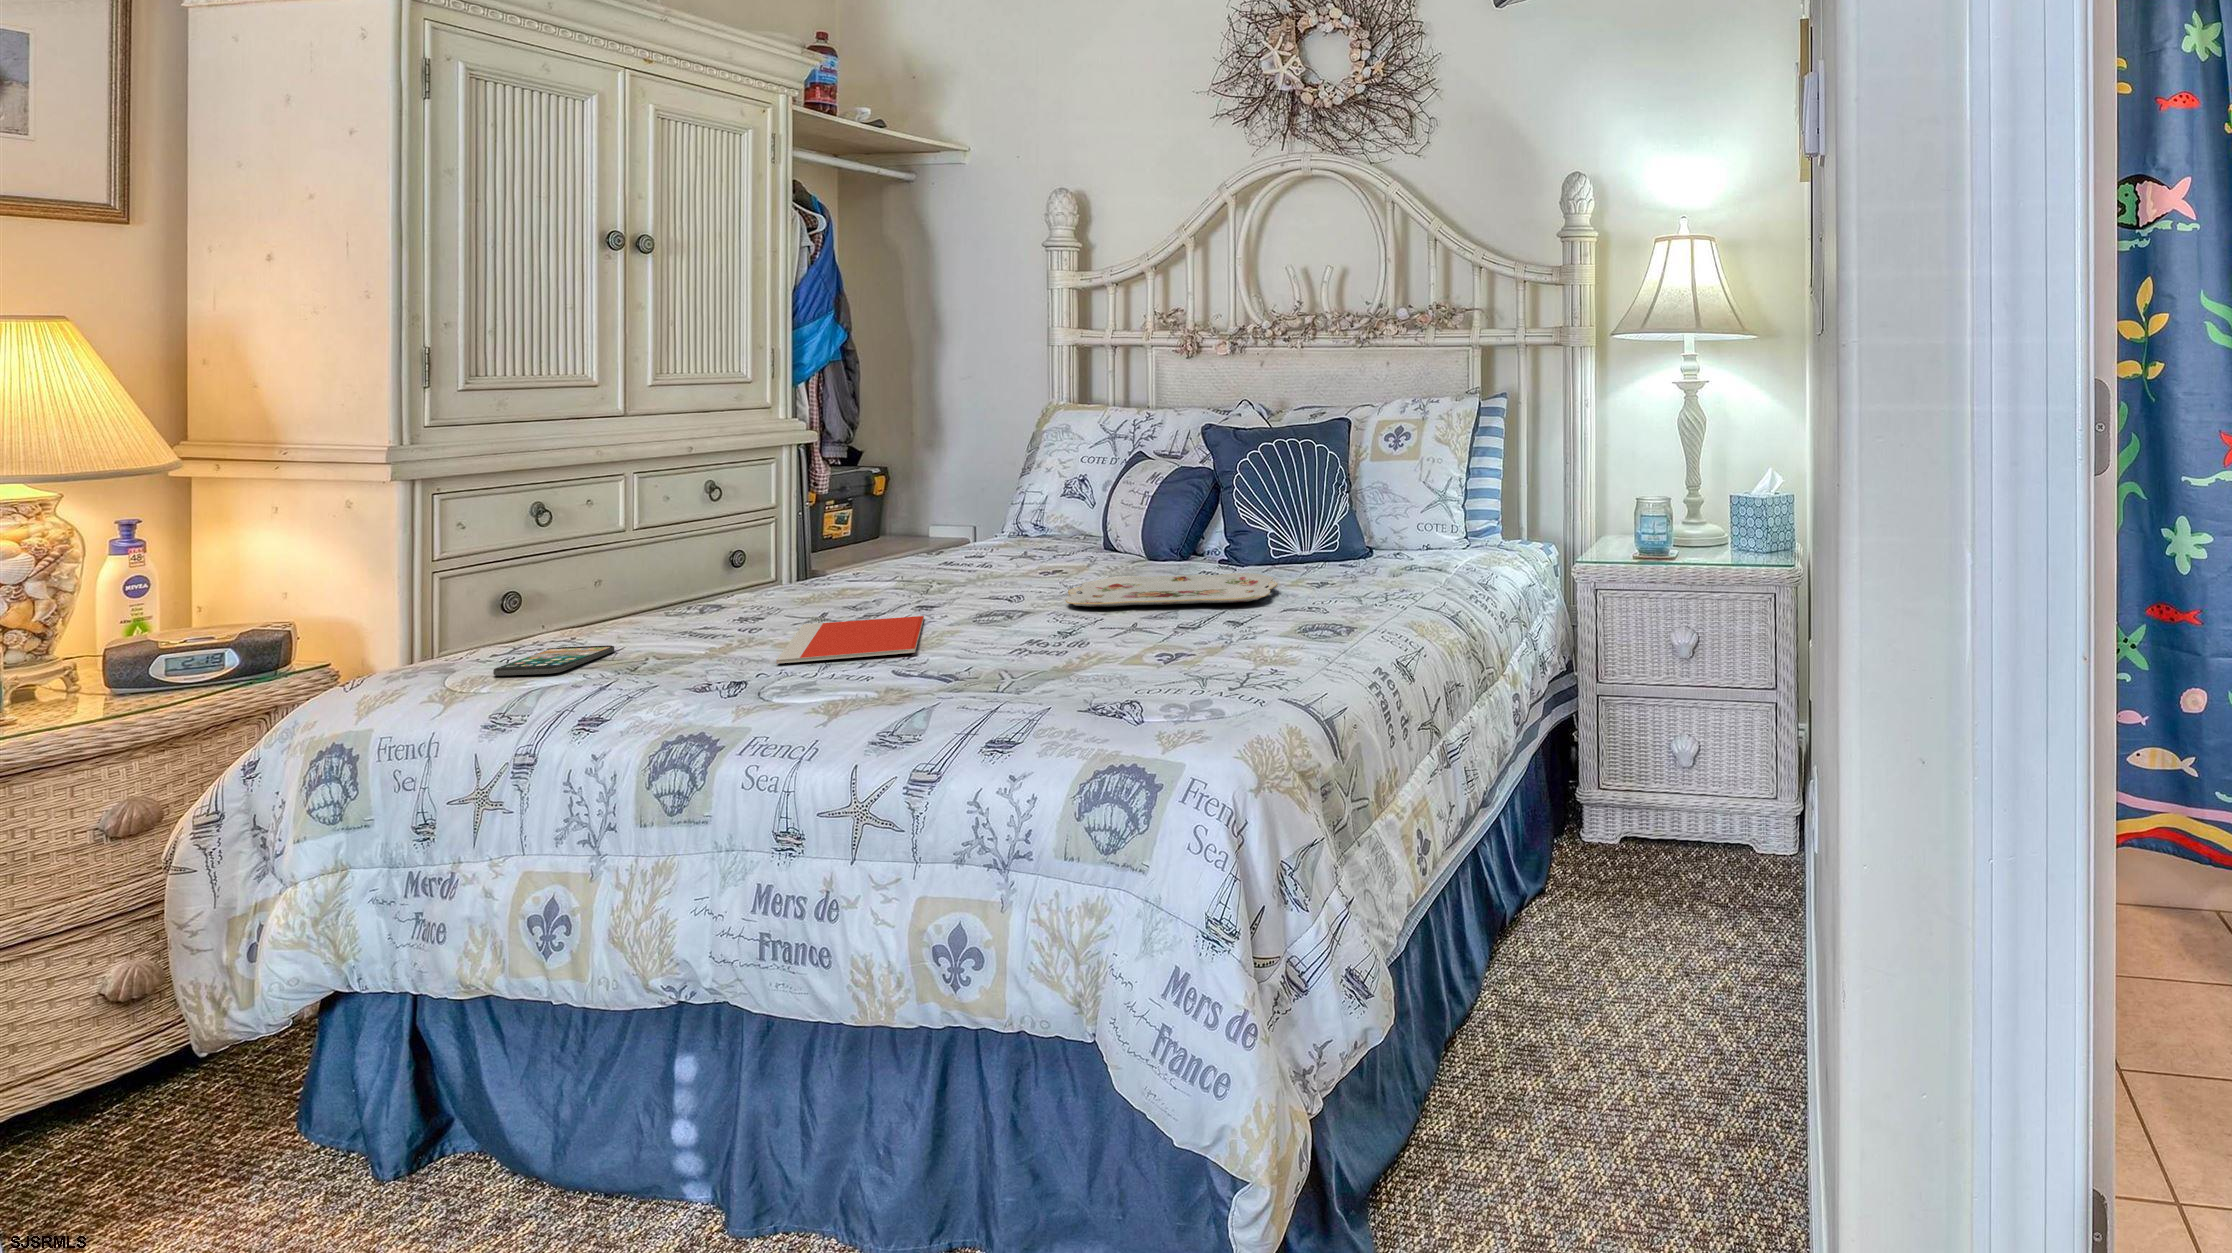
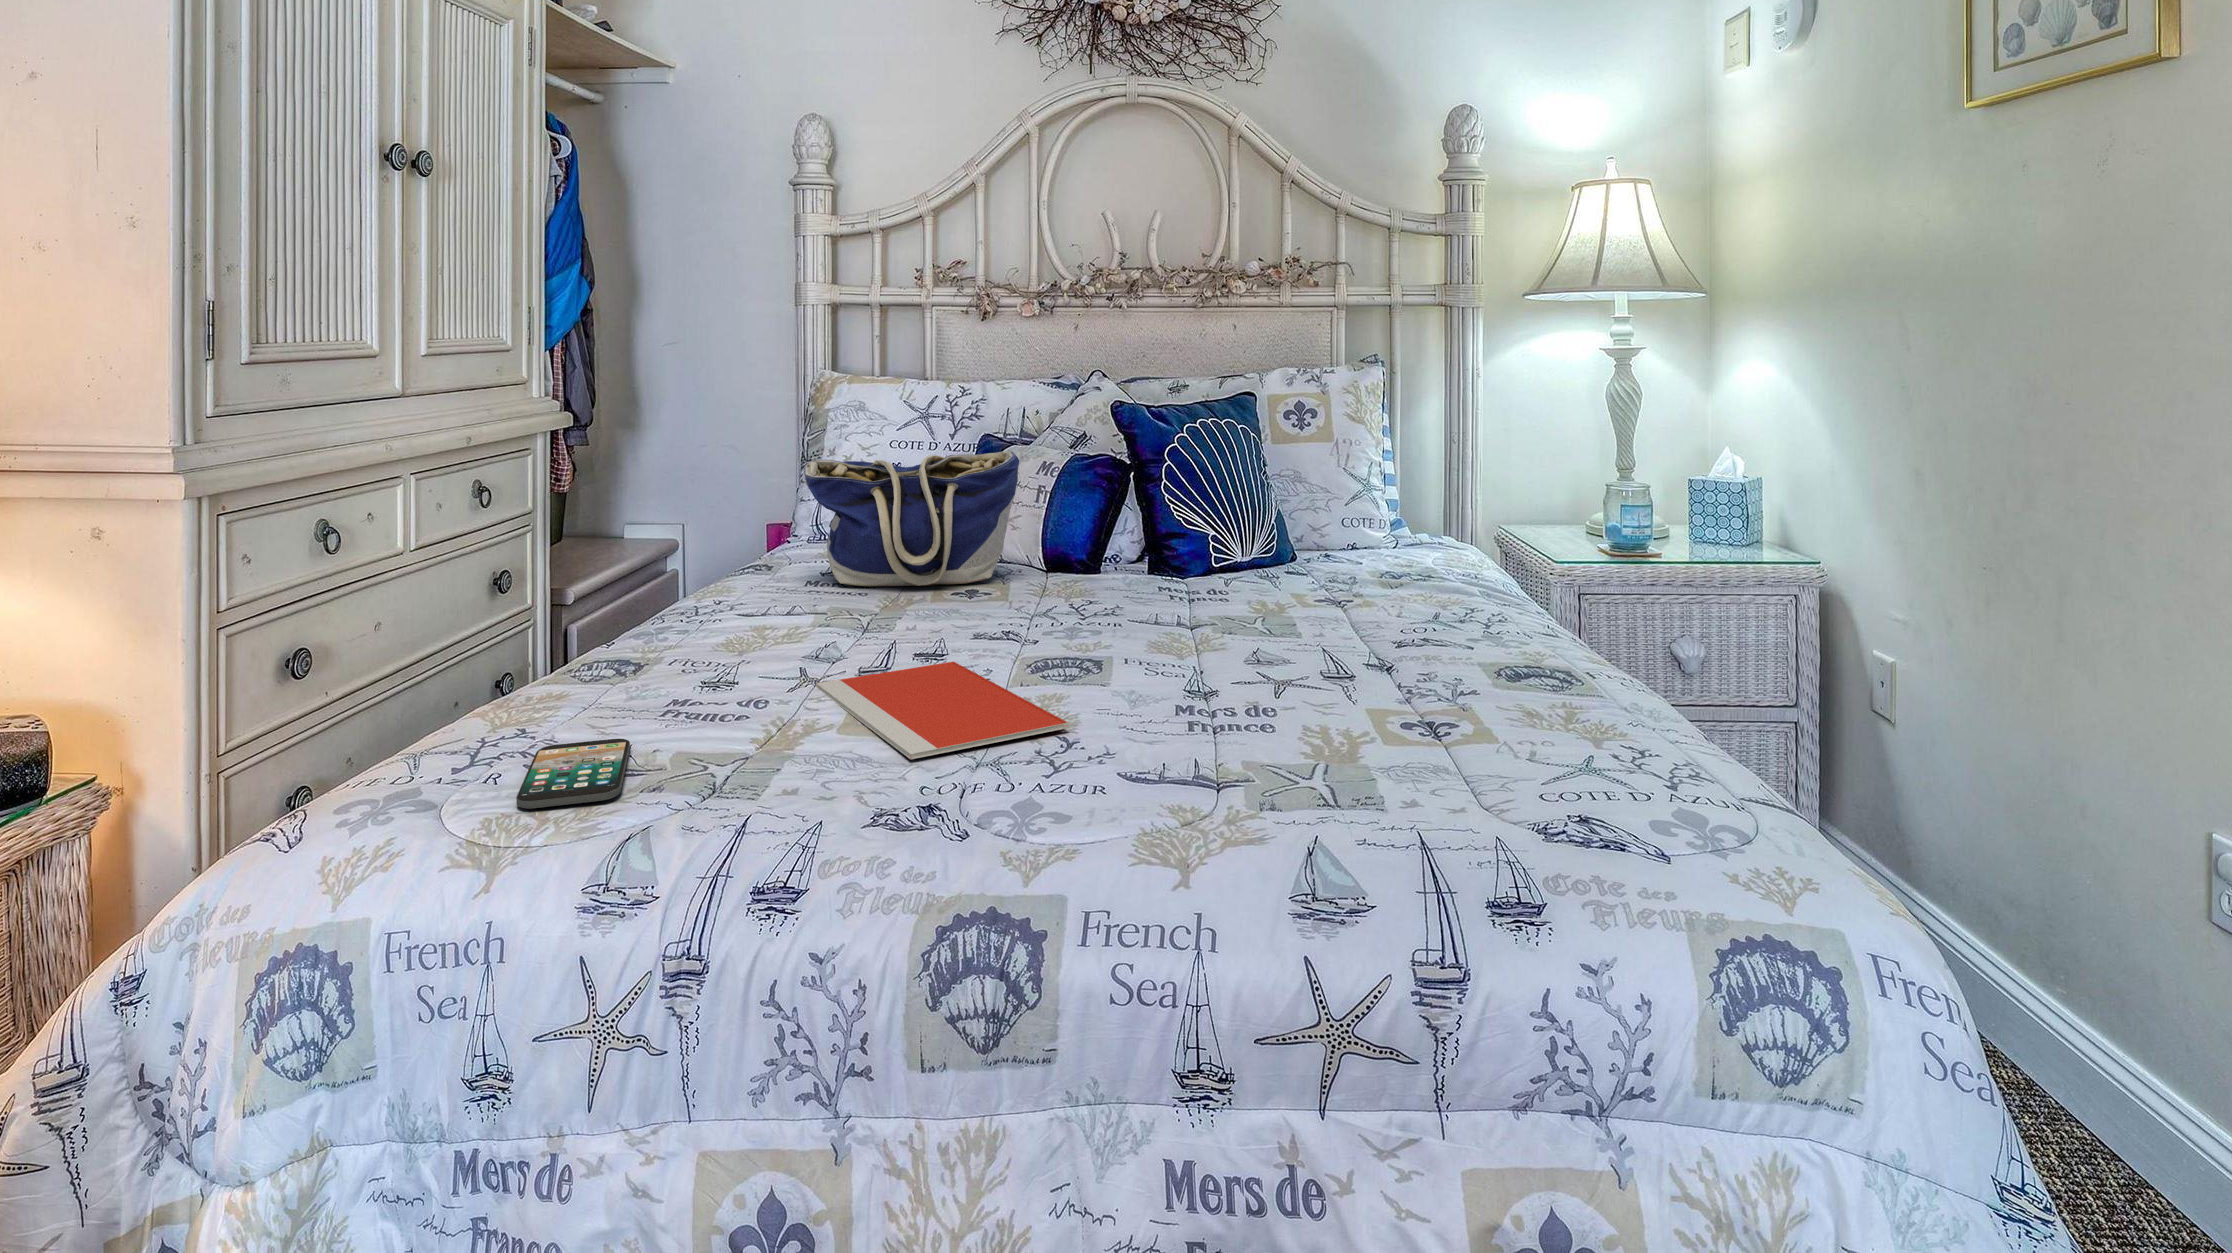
tote bag: none [916,465,1091,571] -> present [803,450,1019,586]
serving tray: present [1066,573,1278,607] -> none [1057,579,1331,636]

